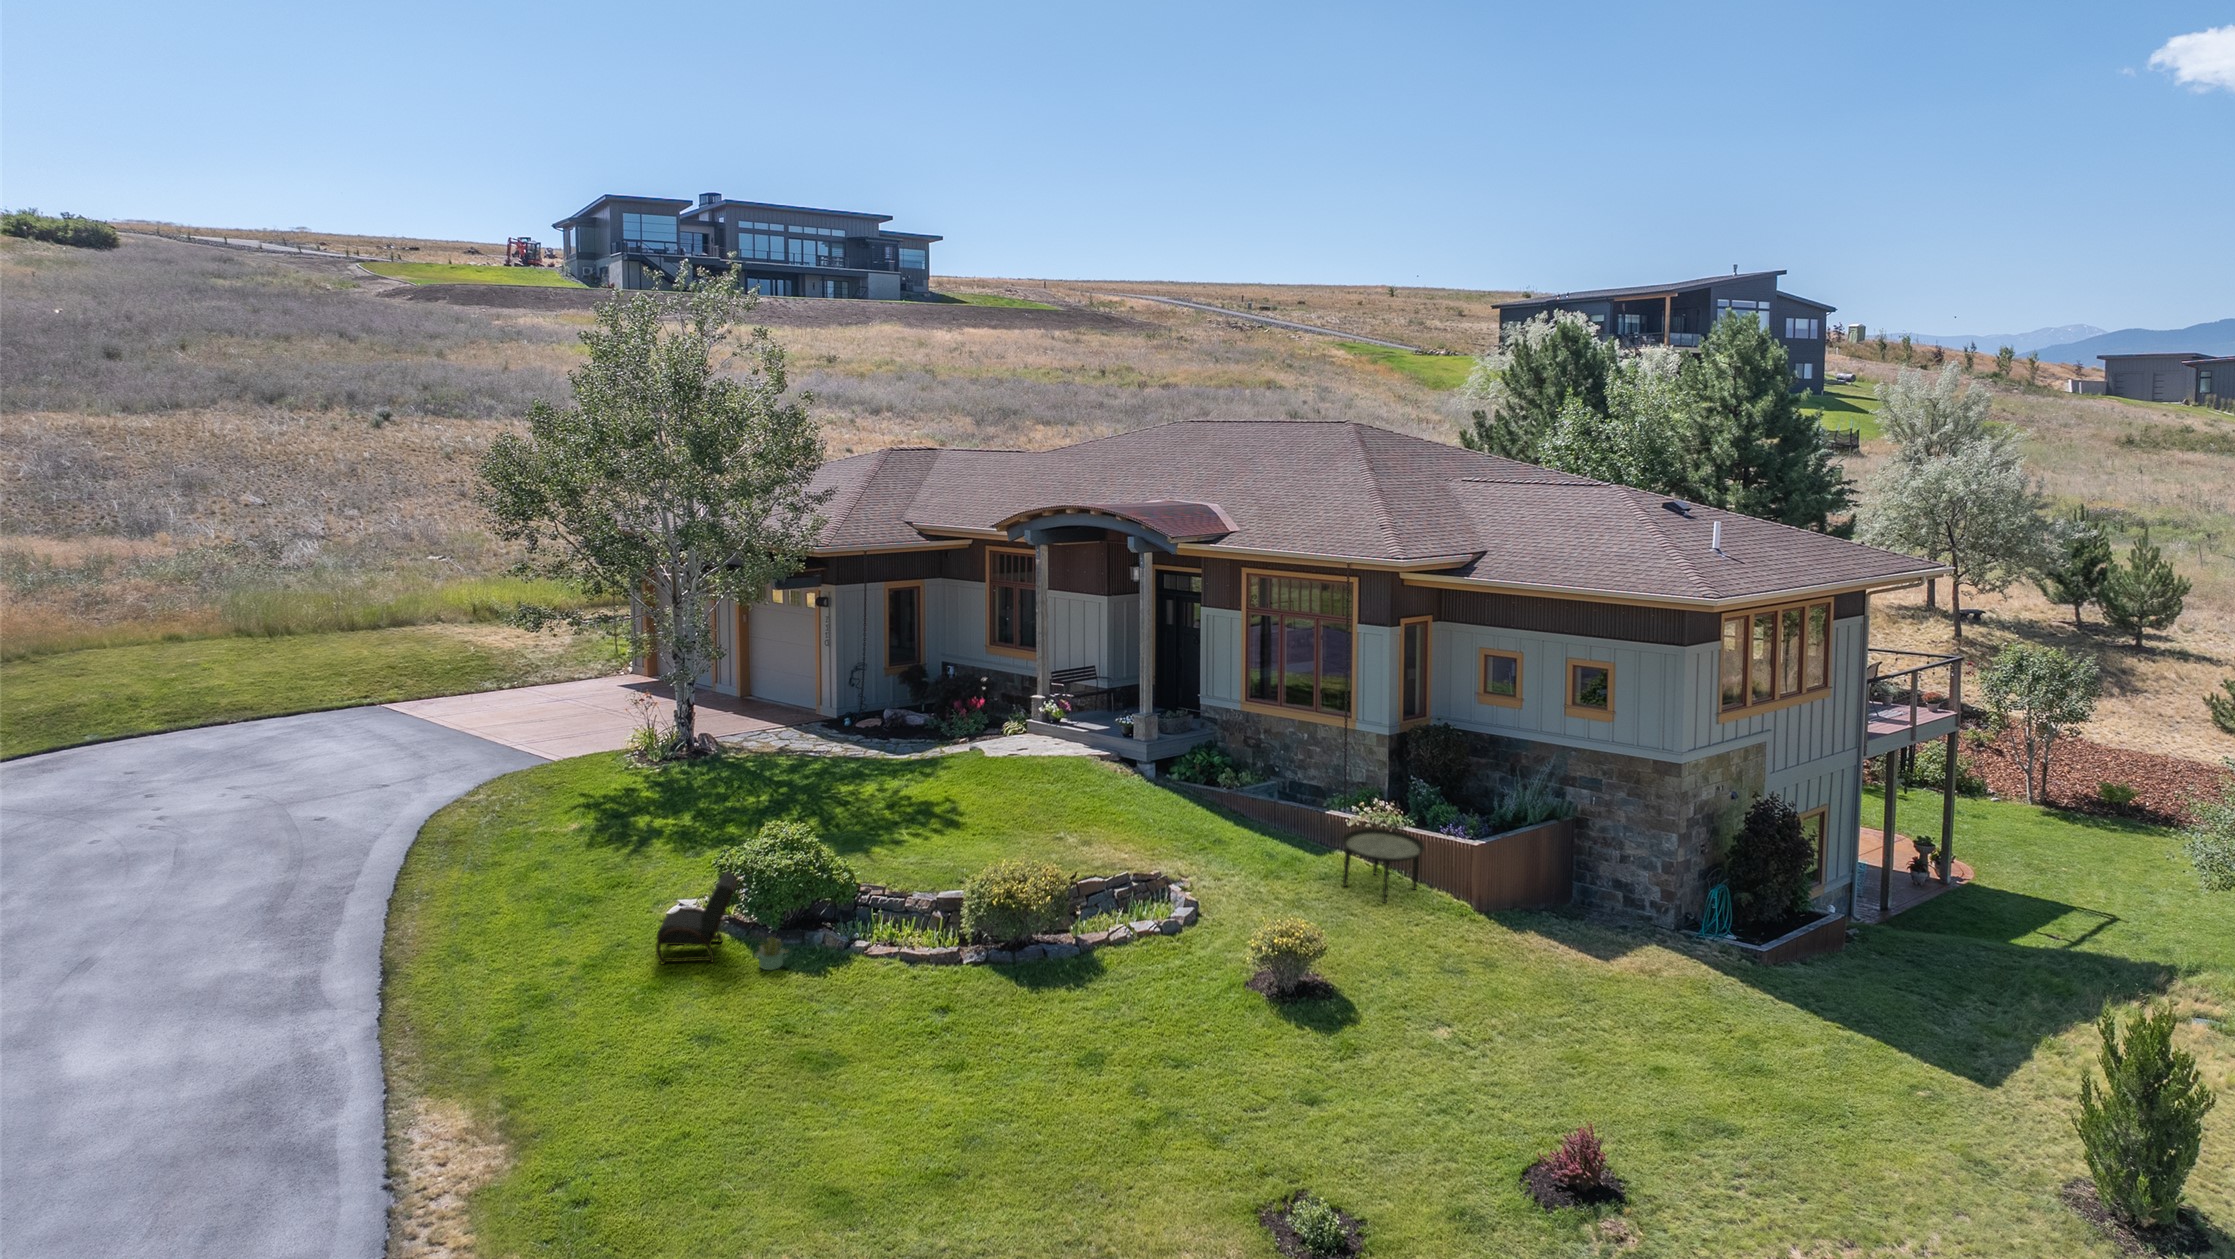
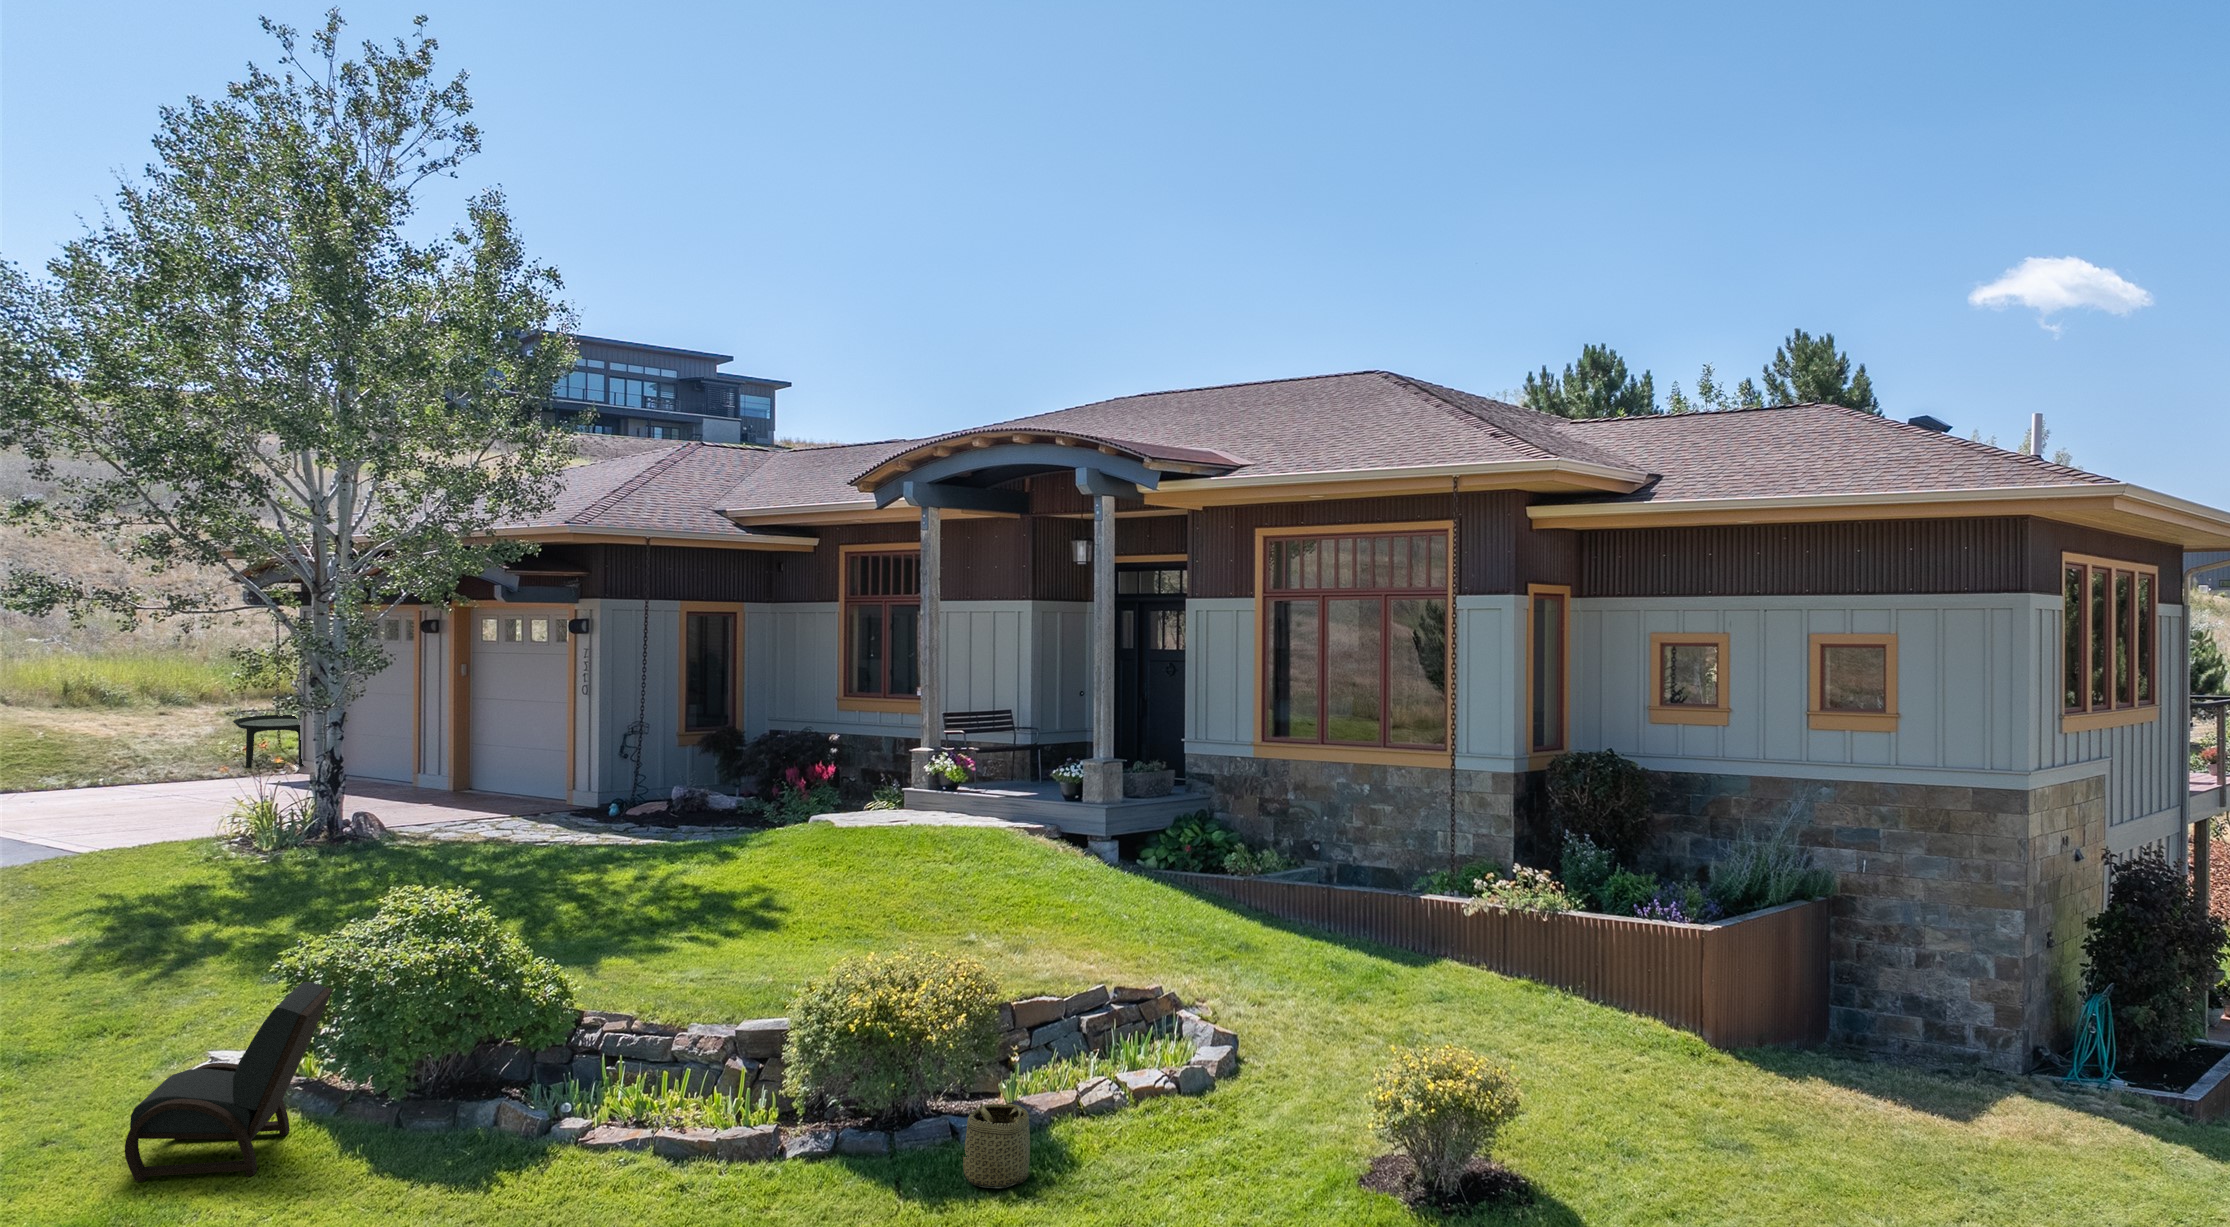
round table: present [1342,829,1424,902] -> present [233,715,304,768]
decorative plant: present [755,937,788,970] -> none [339,1114,419,1187]
basket: none [1049,938,1083,980] -> present [963,1103,1030,1188]

